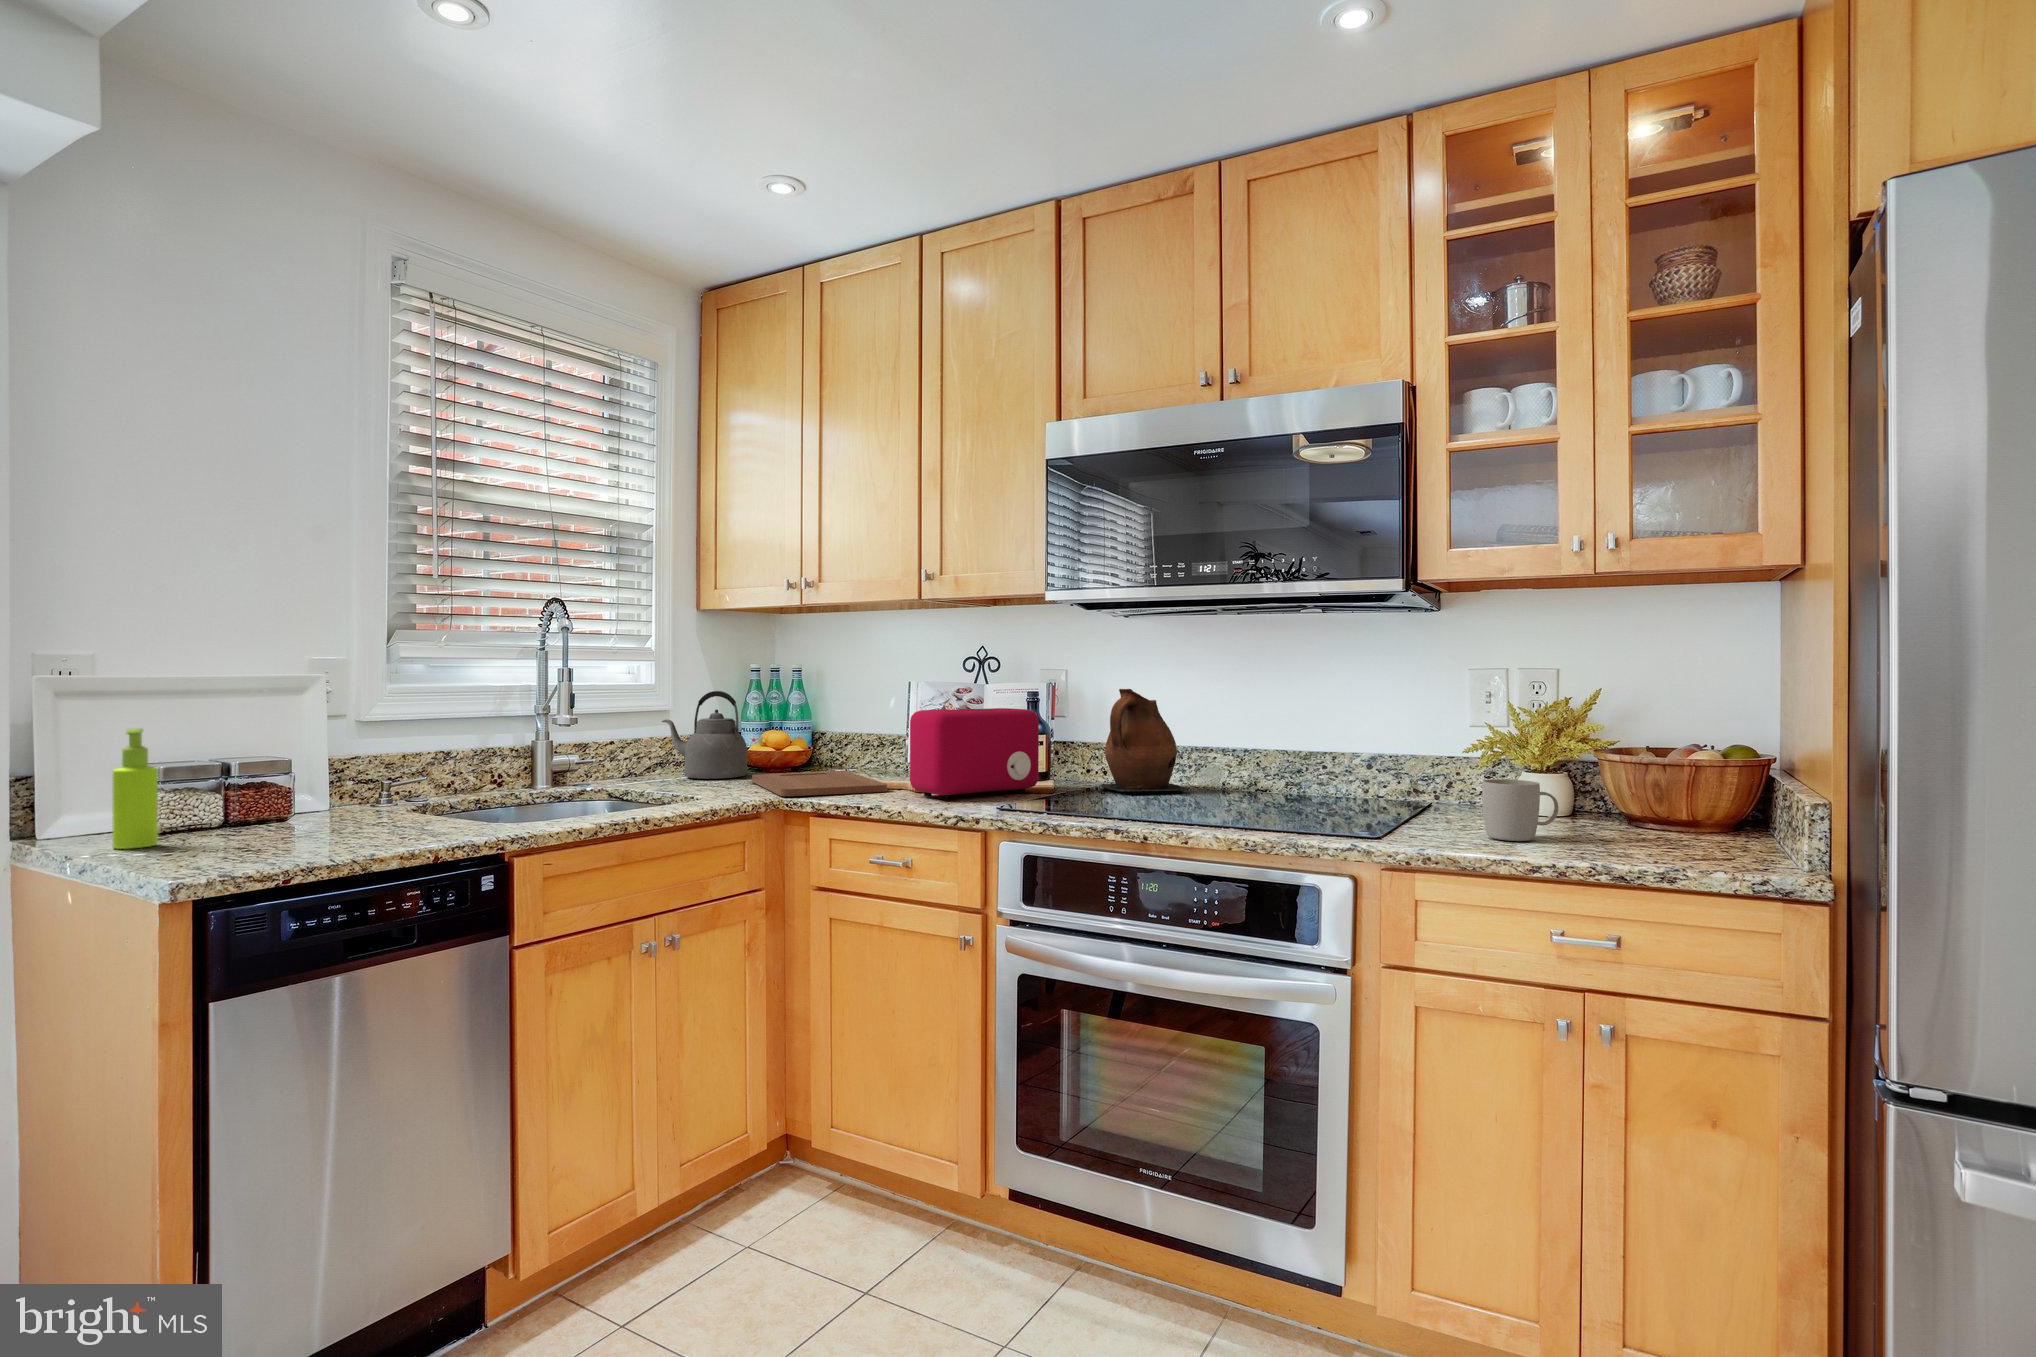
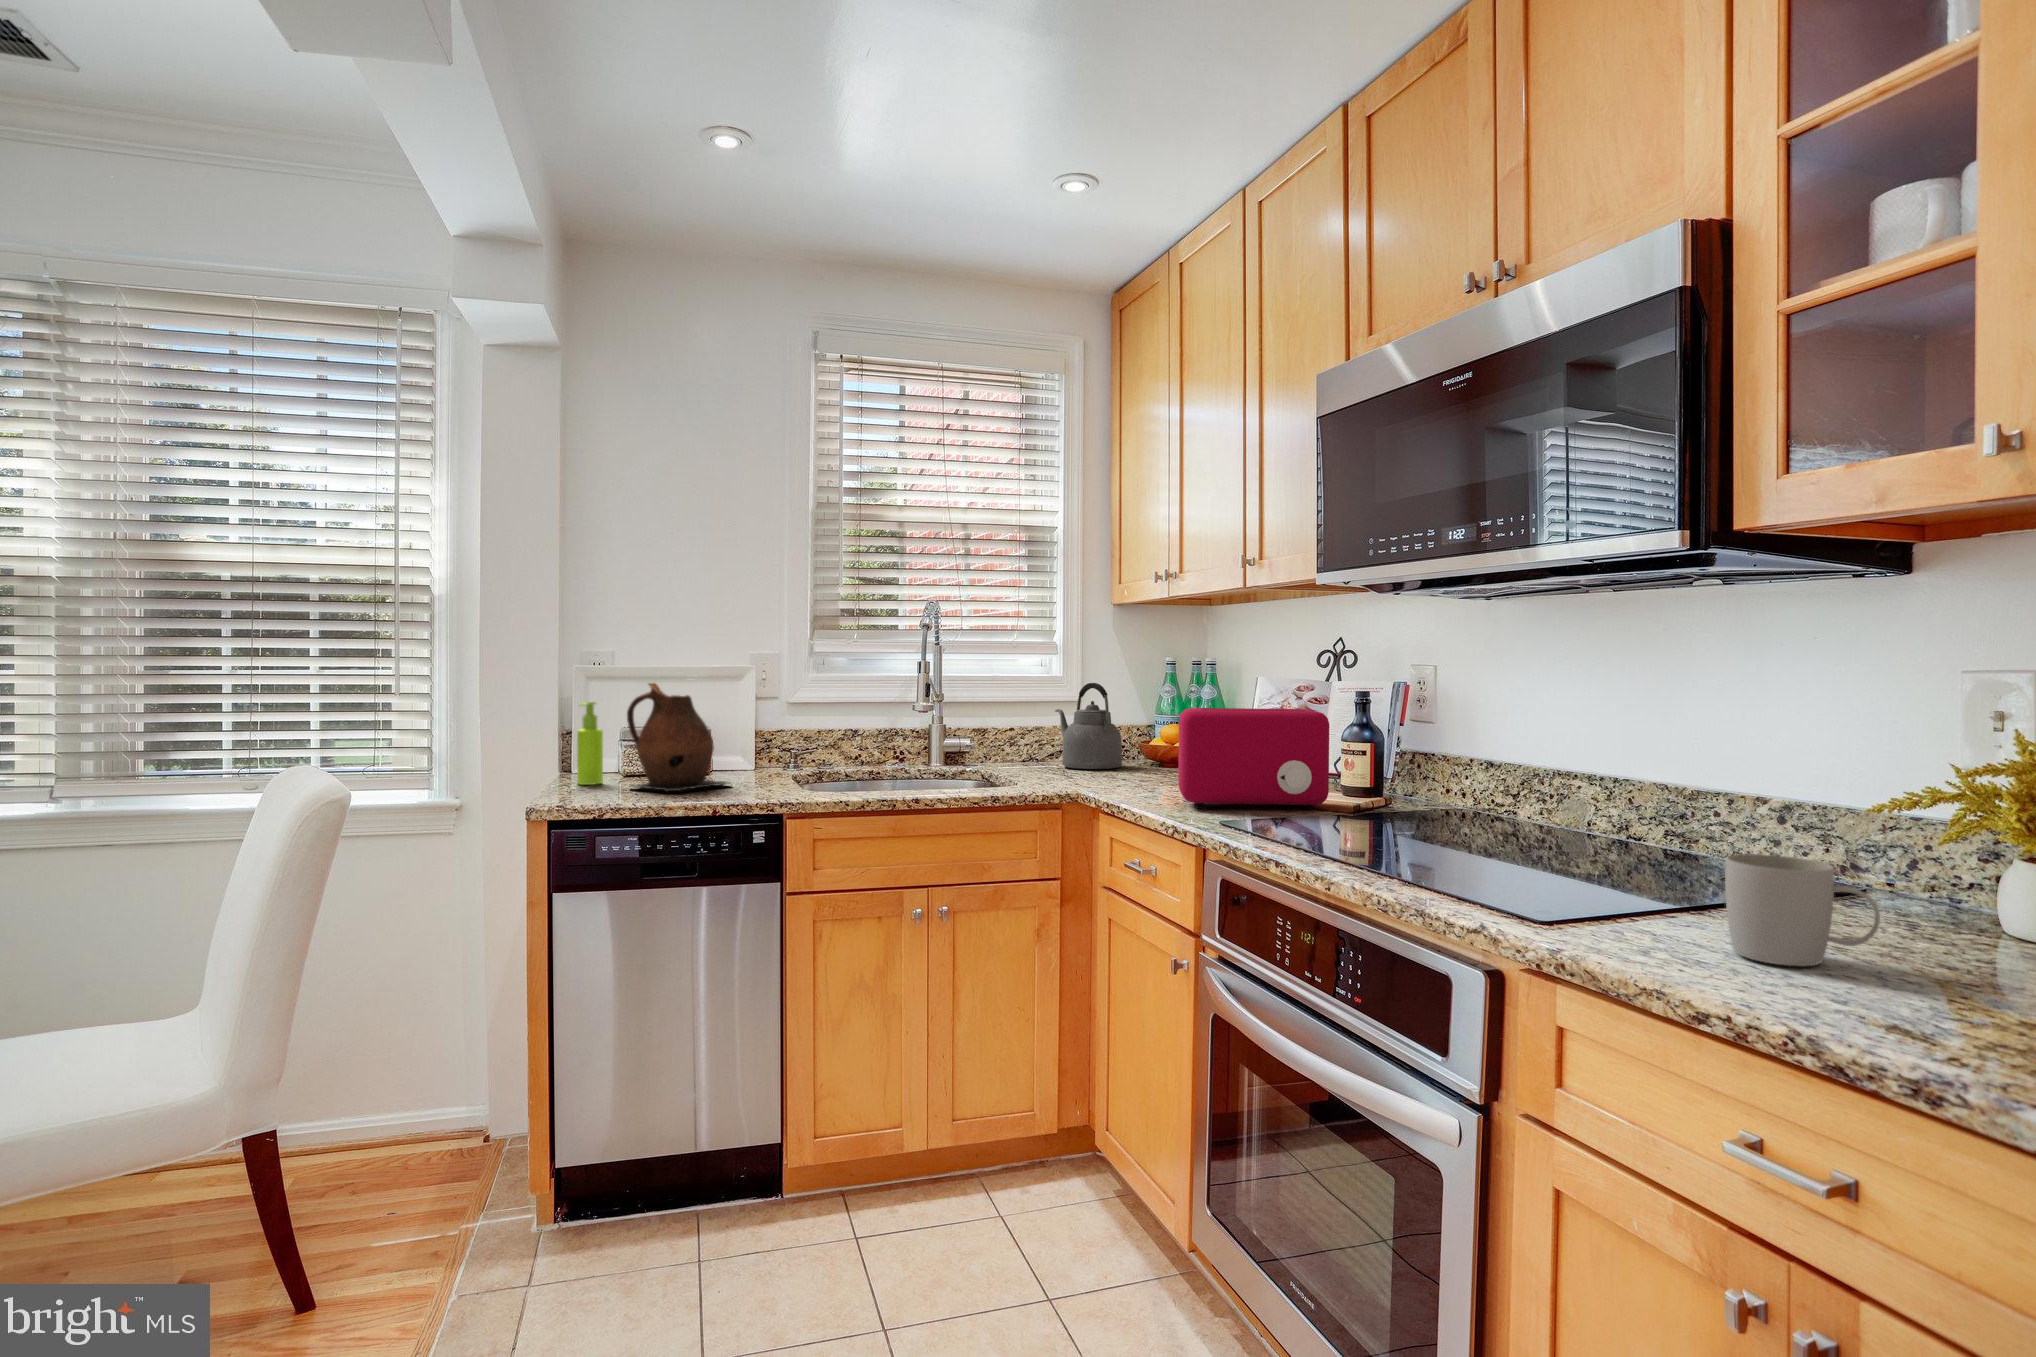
ceramic pitcher: present [1101,689,1188,792] -> present [627,683,731,792]
cutting board: present [752,771,887,796] -> none [1070,767,1200,794]

